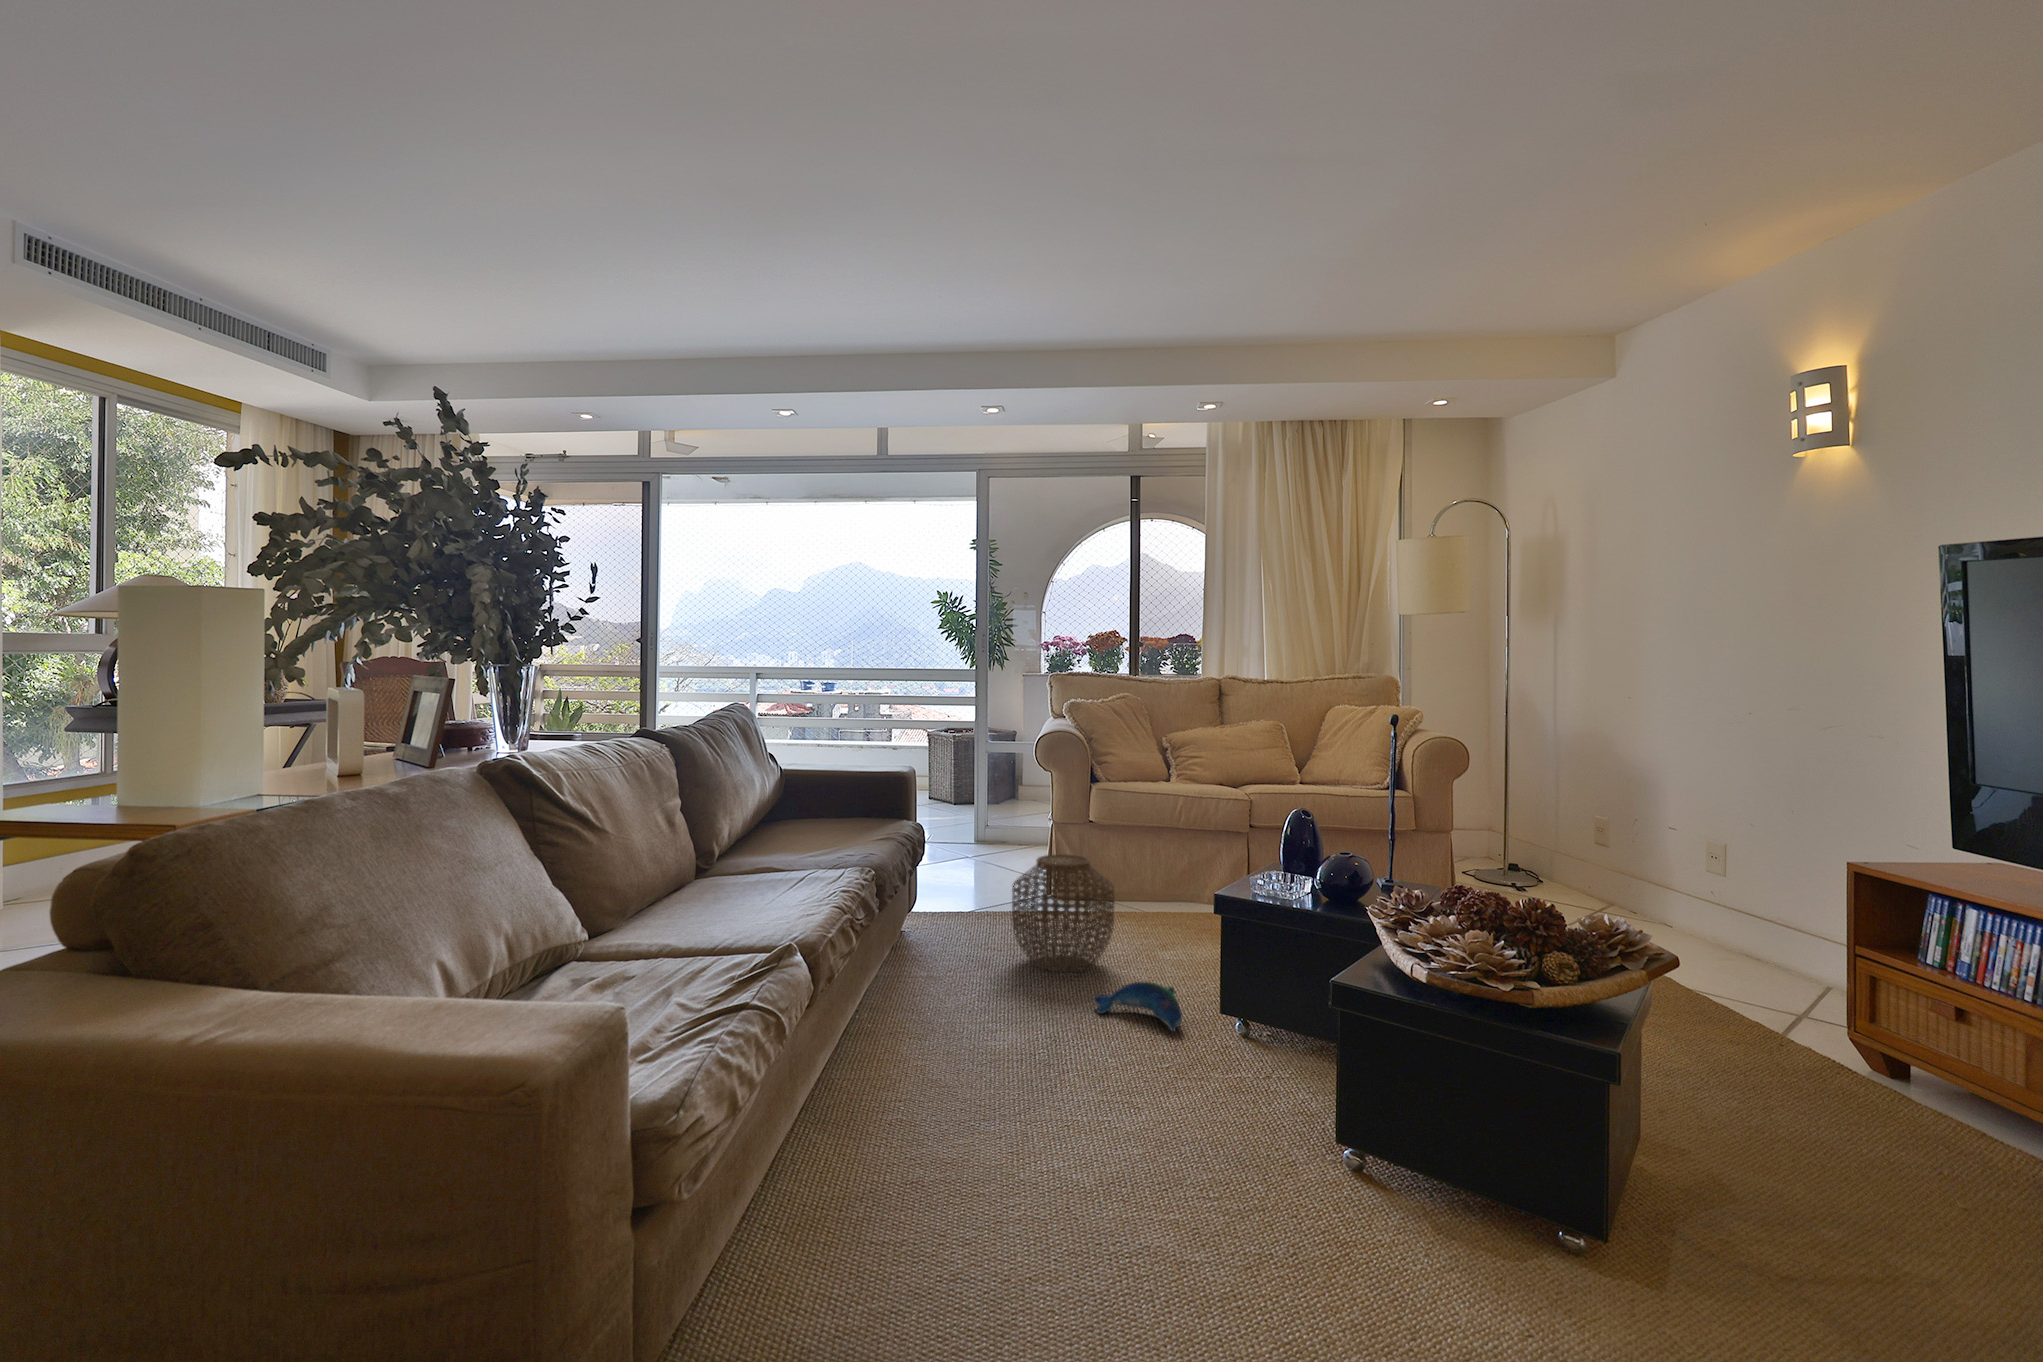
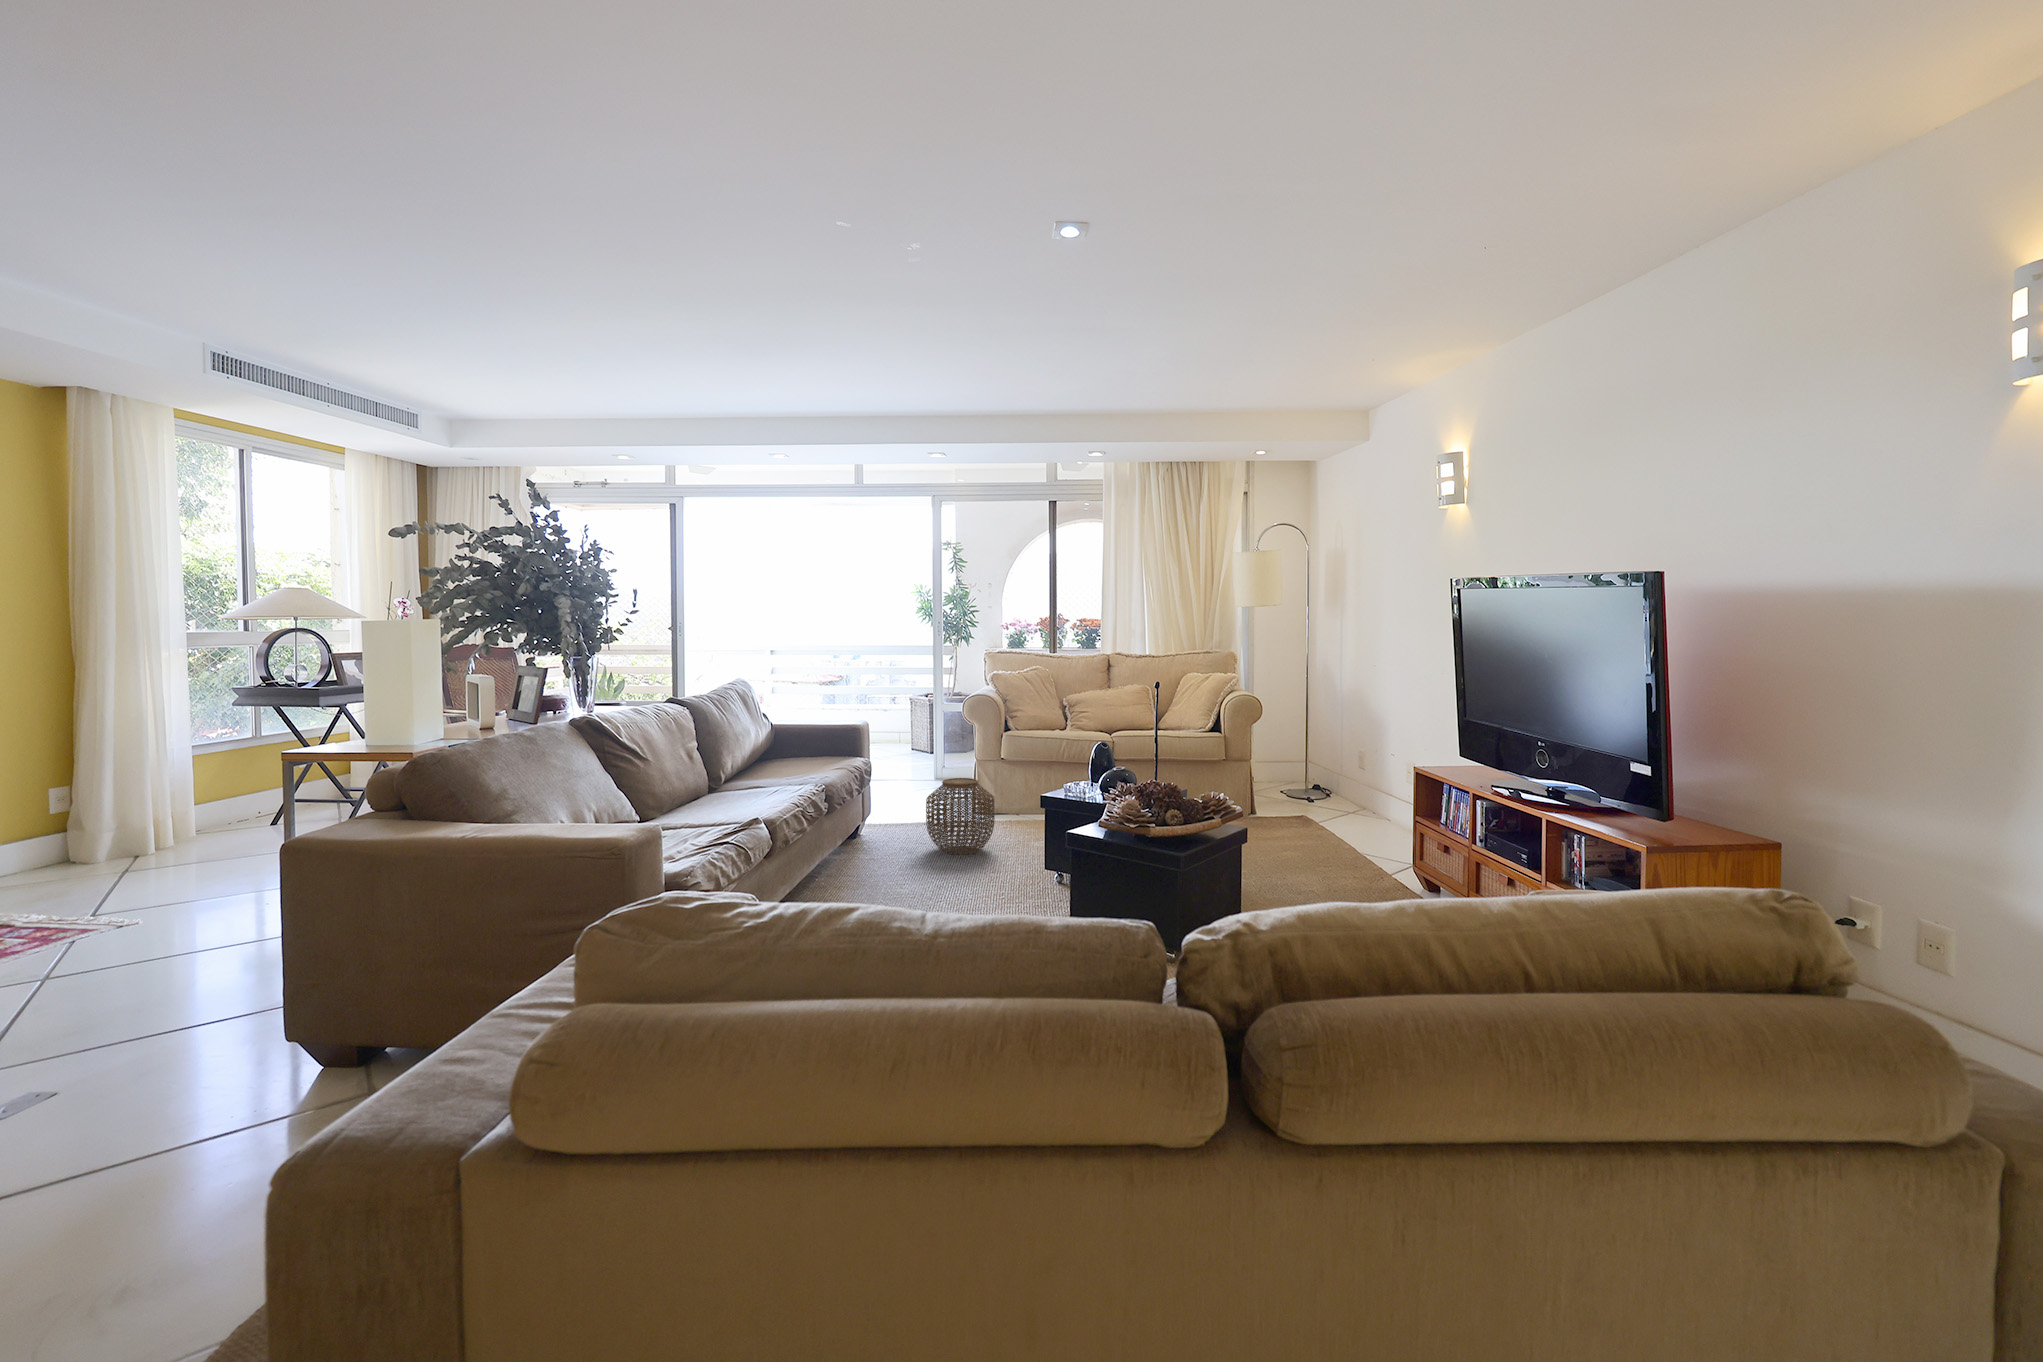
plush toy: present [1094,982,1182,1032] -> none [971,855,1024,884]

